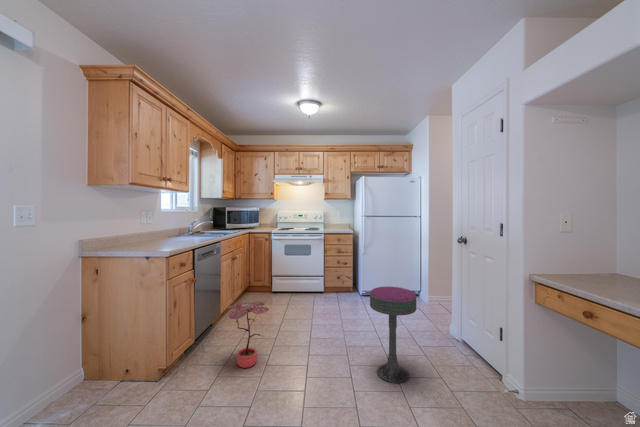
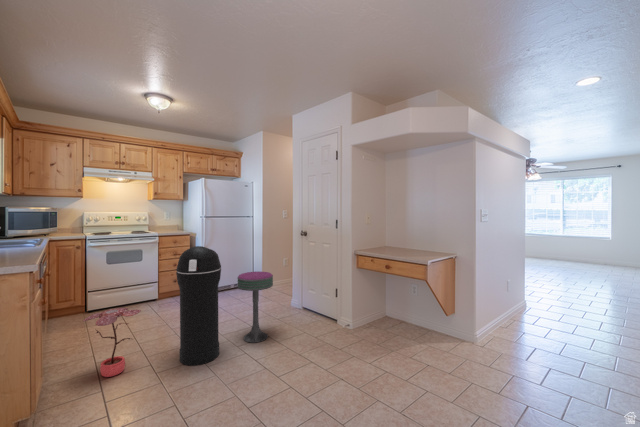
trash can: none [297,250,345,390] -> present [176,246,221,366]

